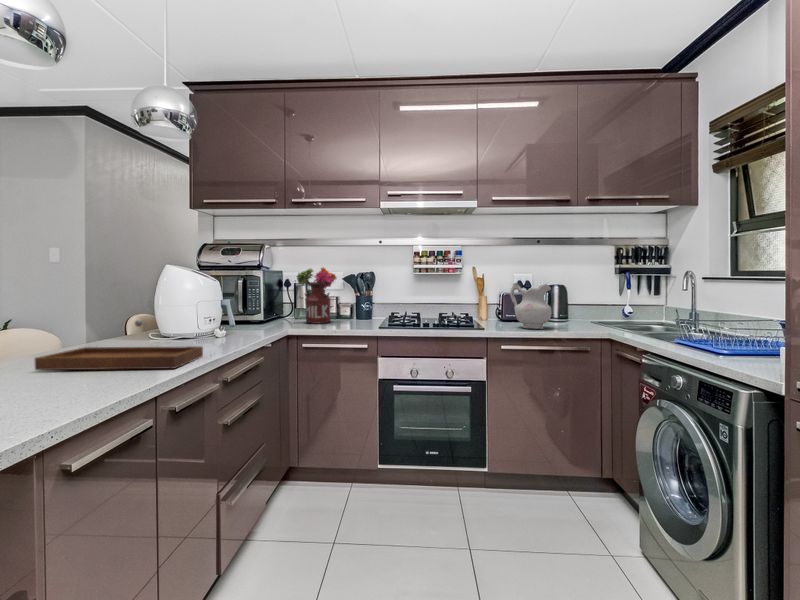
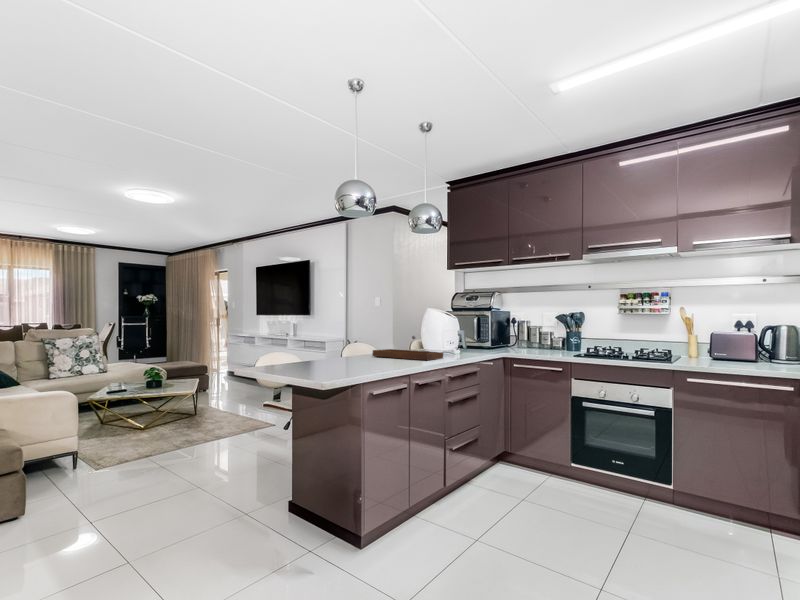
flower arrangement: present [297,267,337,324] -> none [516,308,548,351]
ceramic pitcher: present [510,283,552,329] -> none [705,322,751,366]

